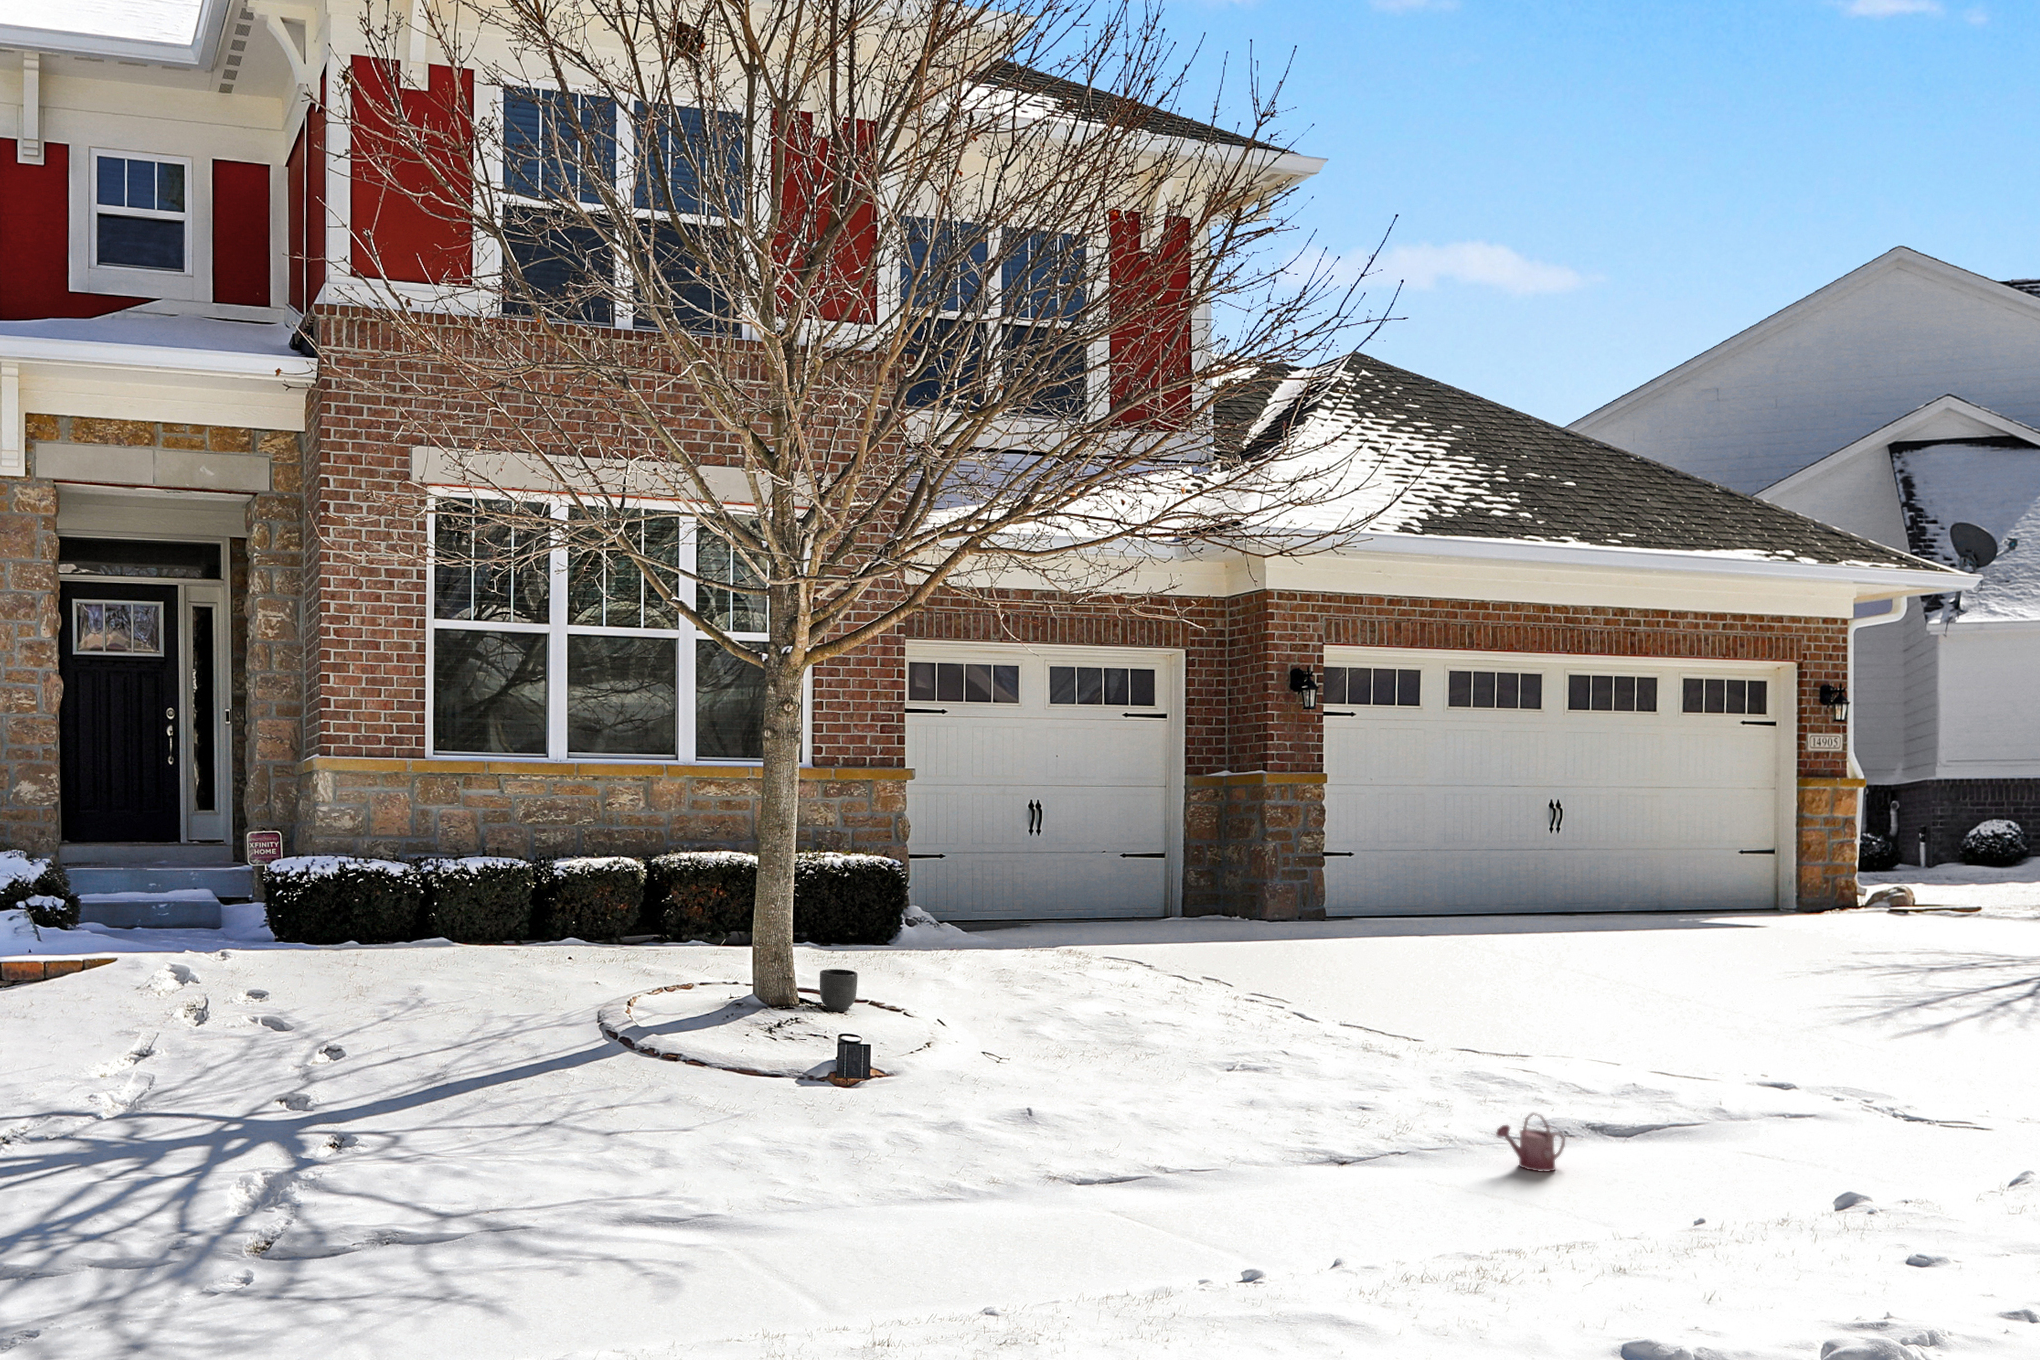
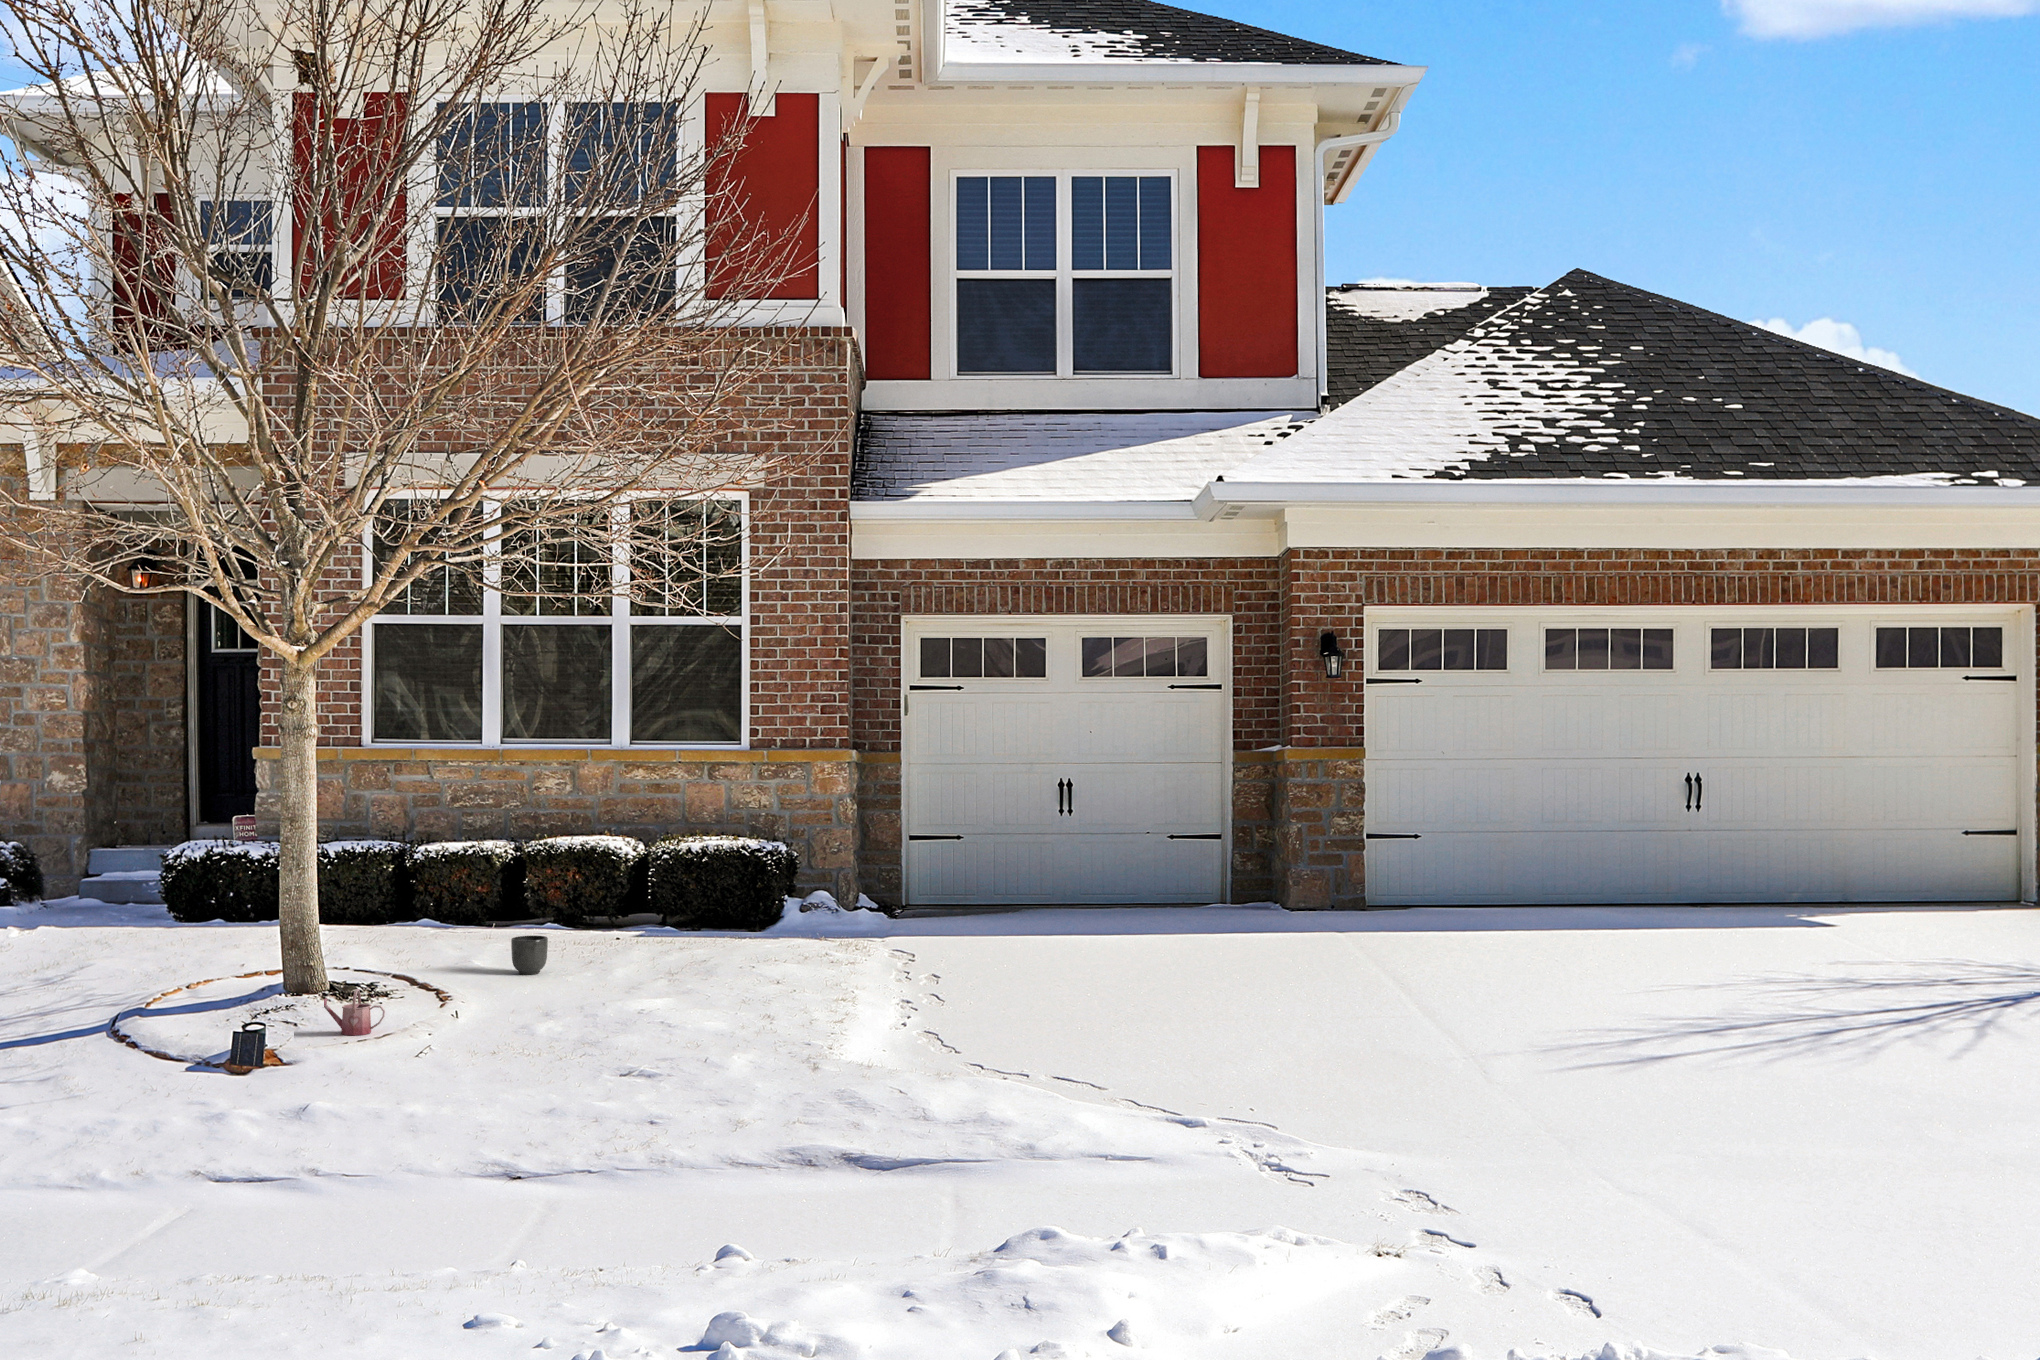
watering can: present [1496,1113,1565,1172] -> present [324,989,385,1036]

